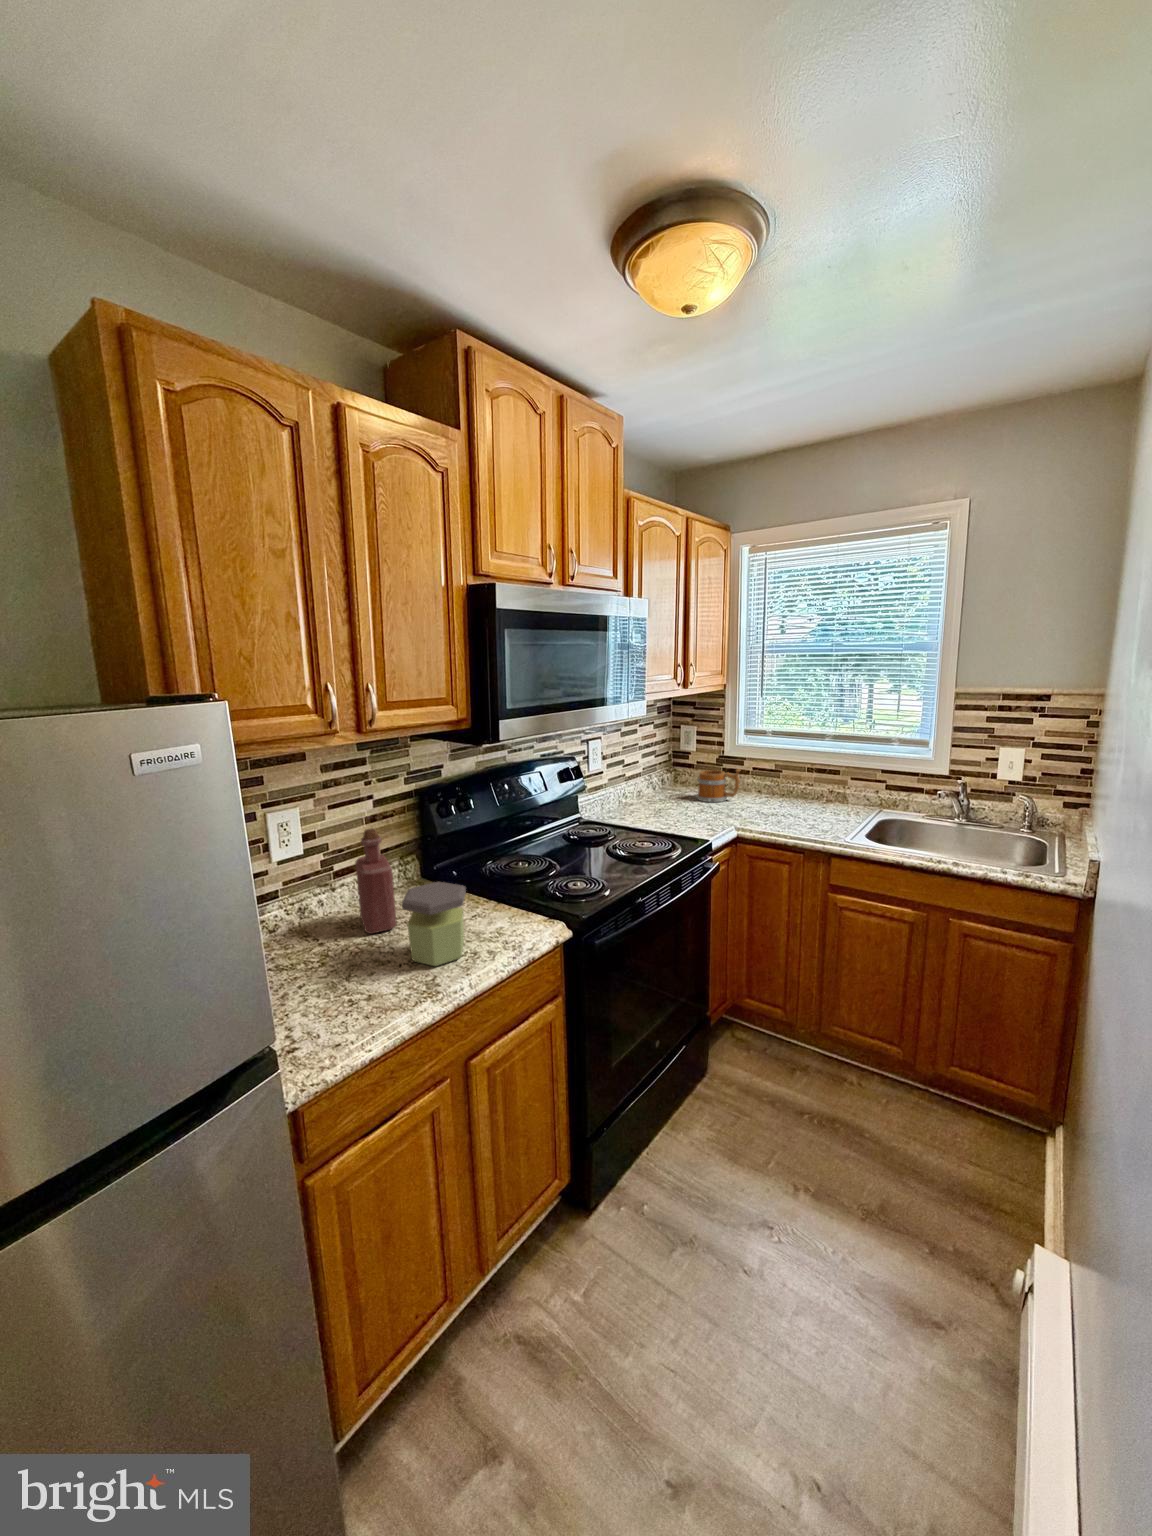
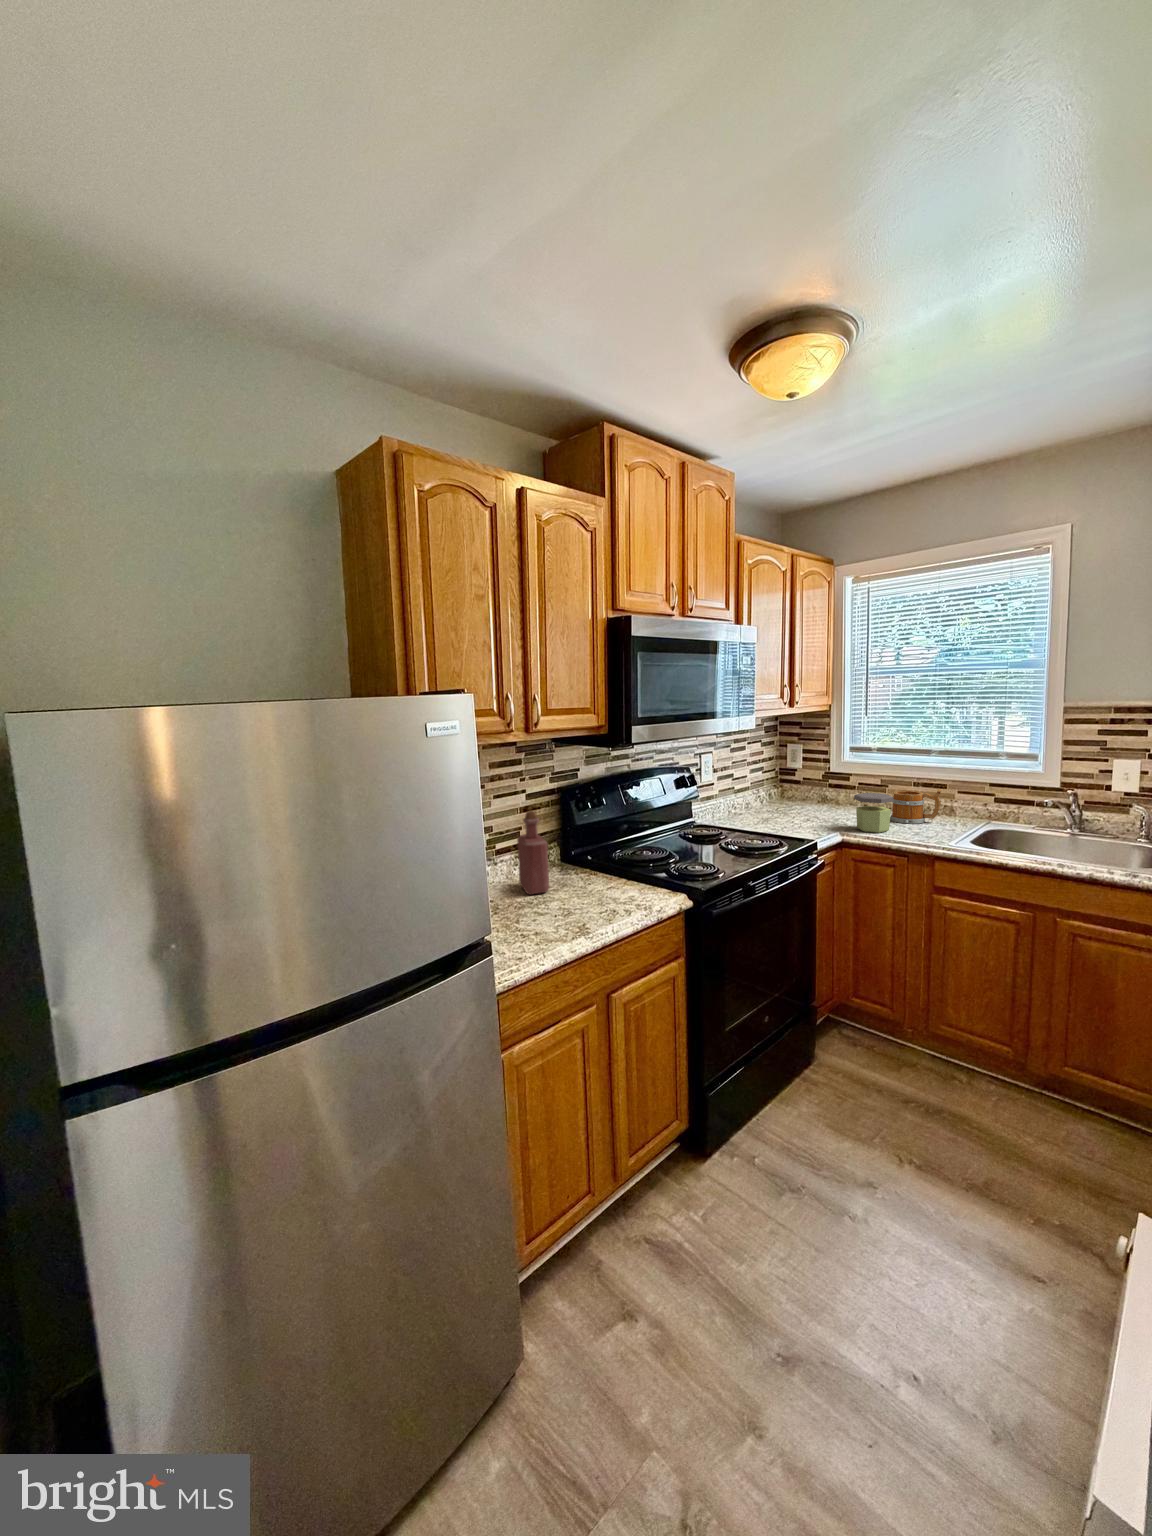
mug: present [696,769,740,802] -> present [890,789,942,824]
jar: present [402,882,466,966] -> present [854,793,893,833]

